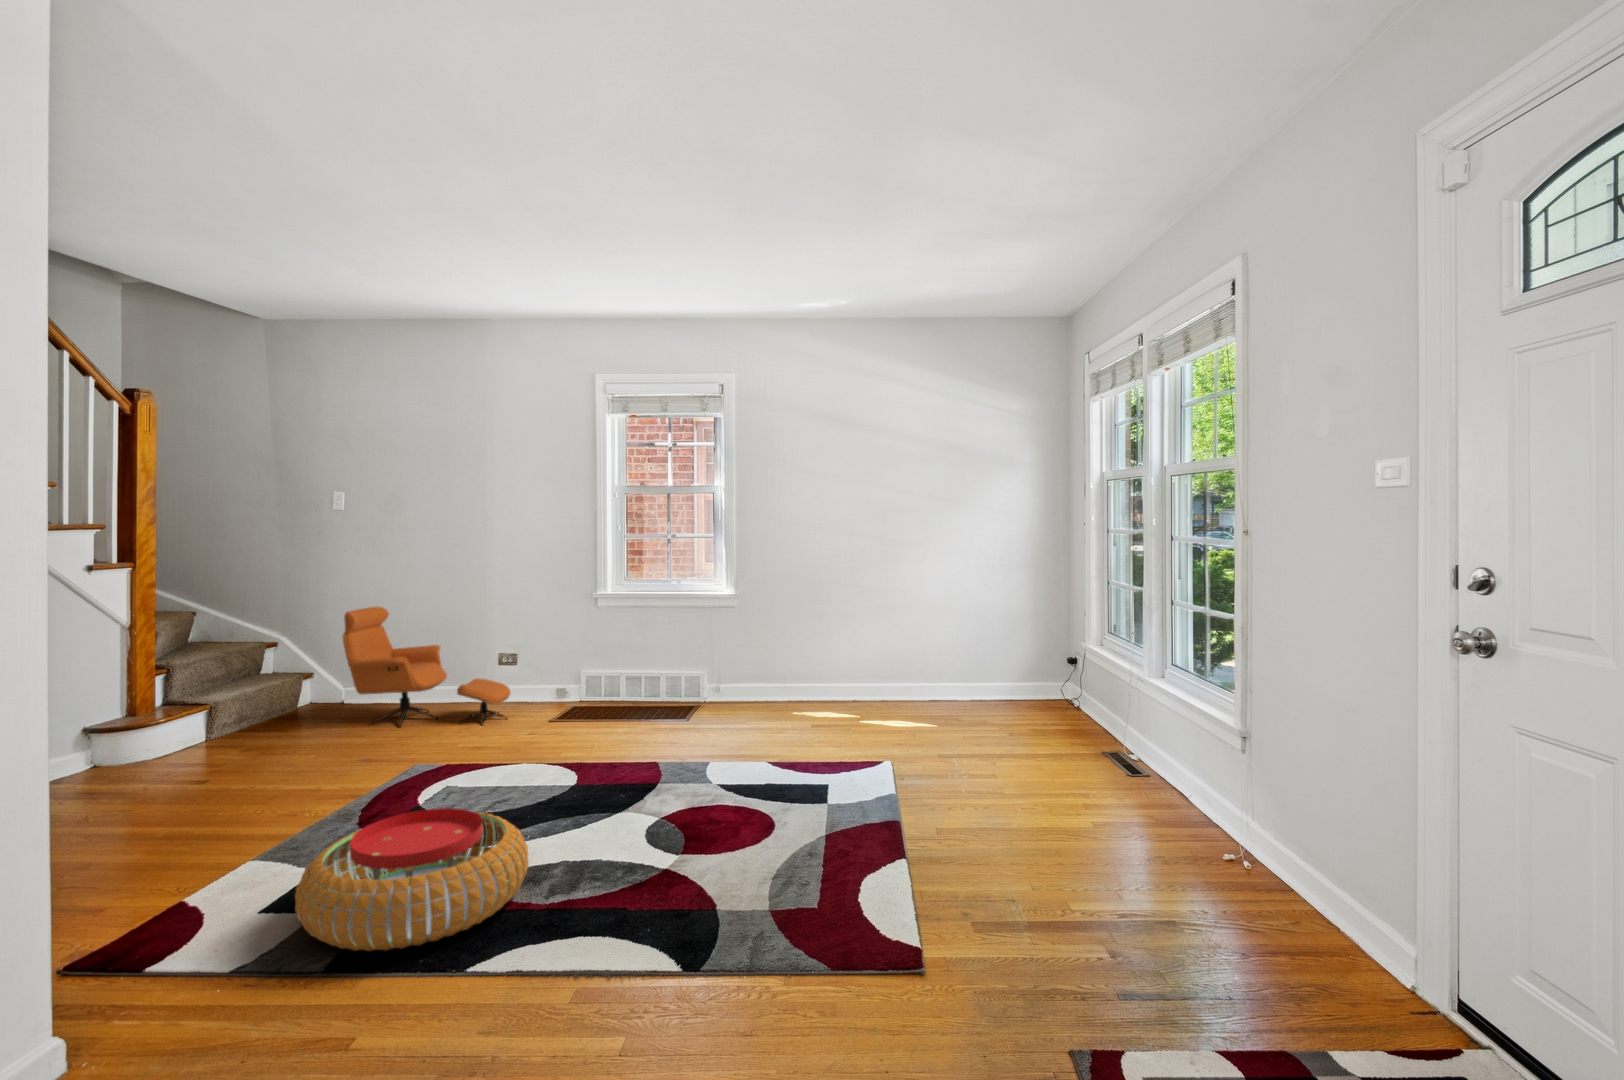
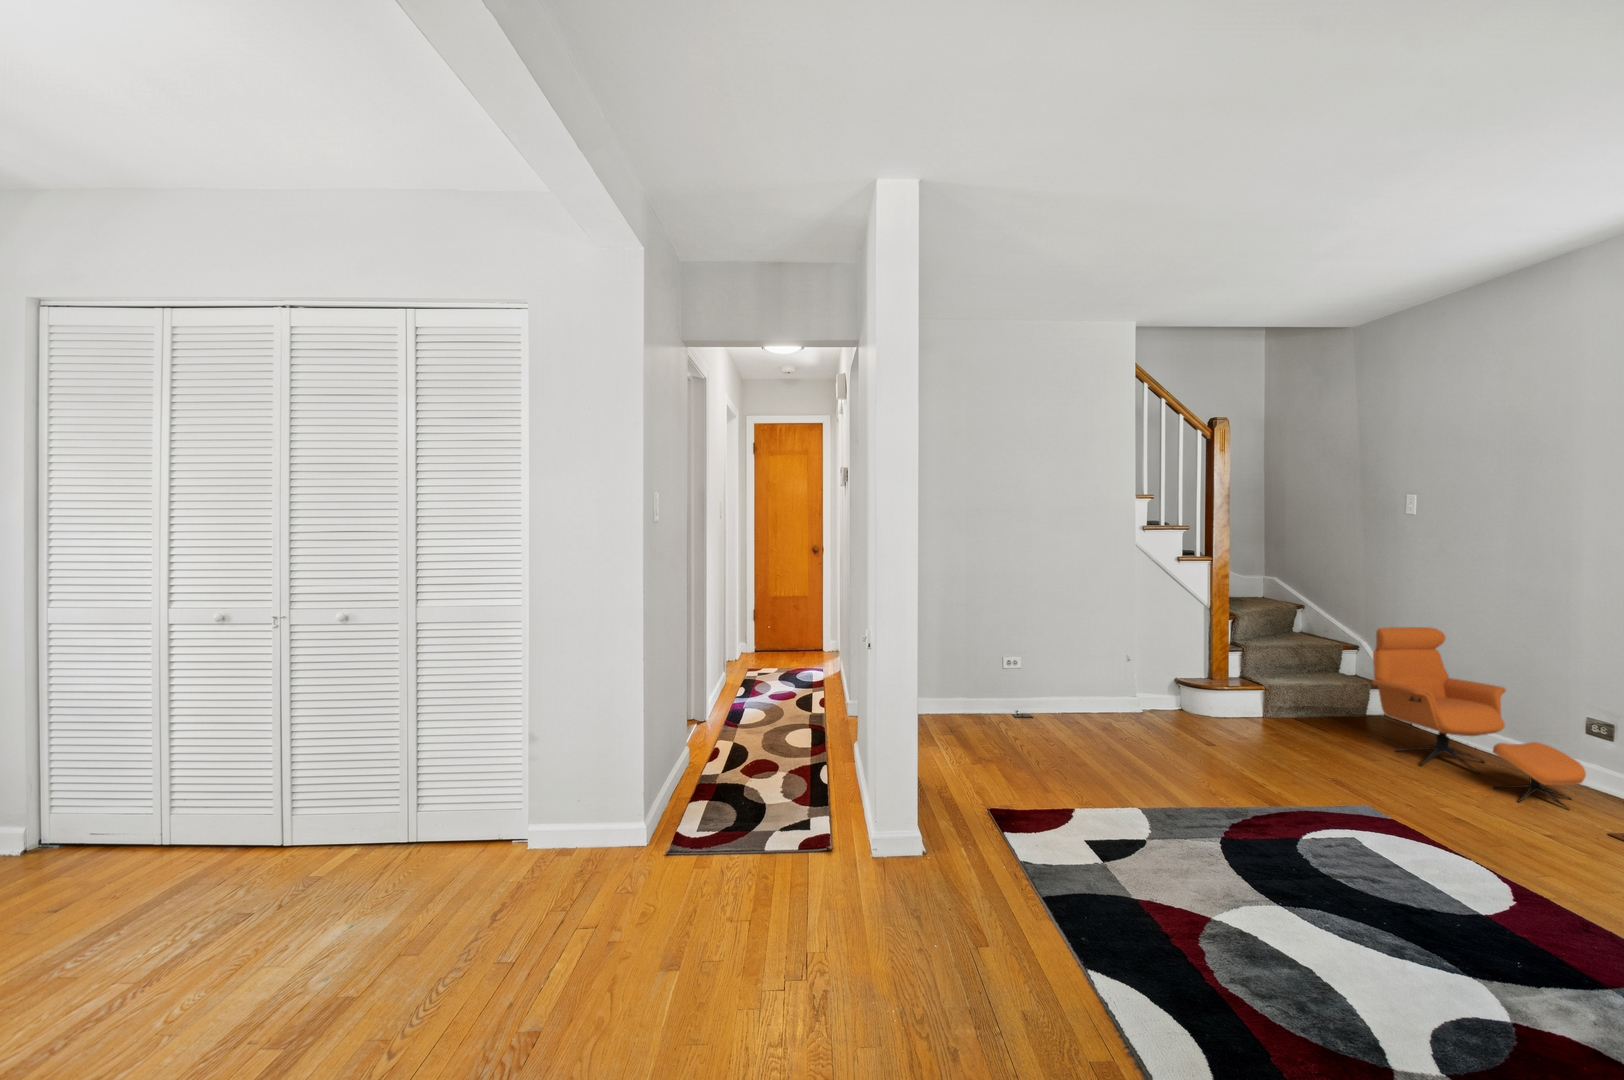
pouf: present [295,808,529,951] -> none [1057,818,1265,955]

